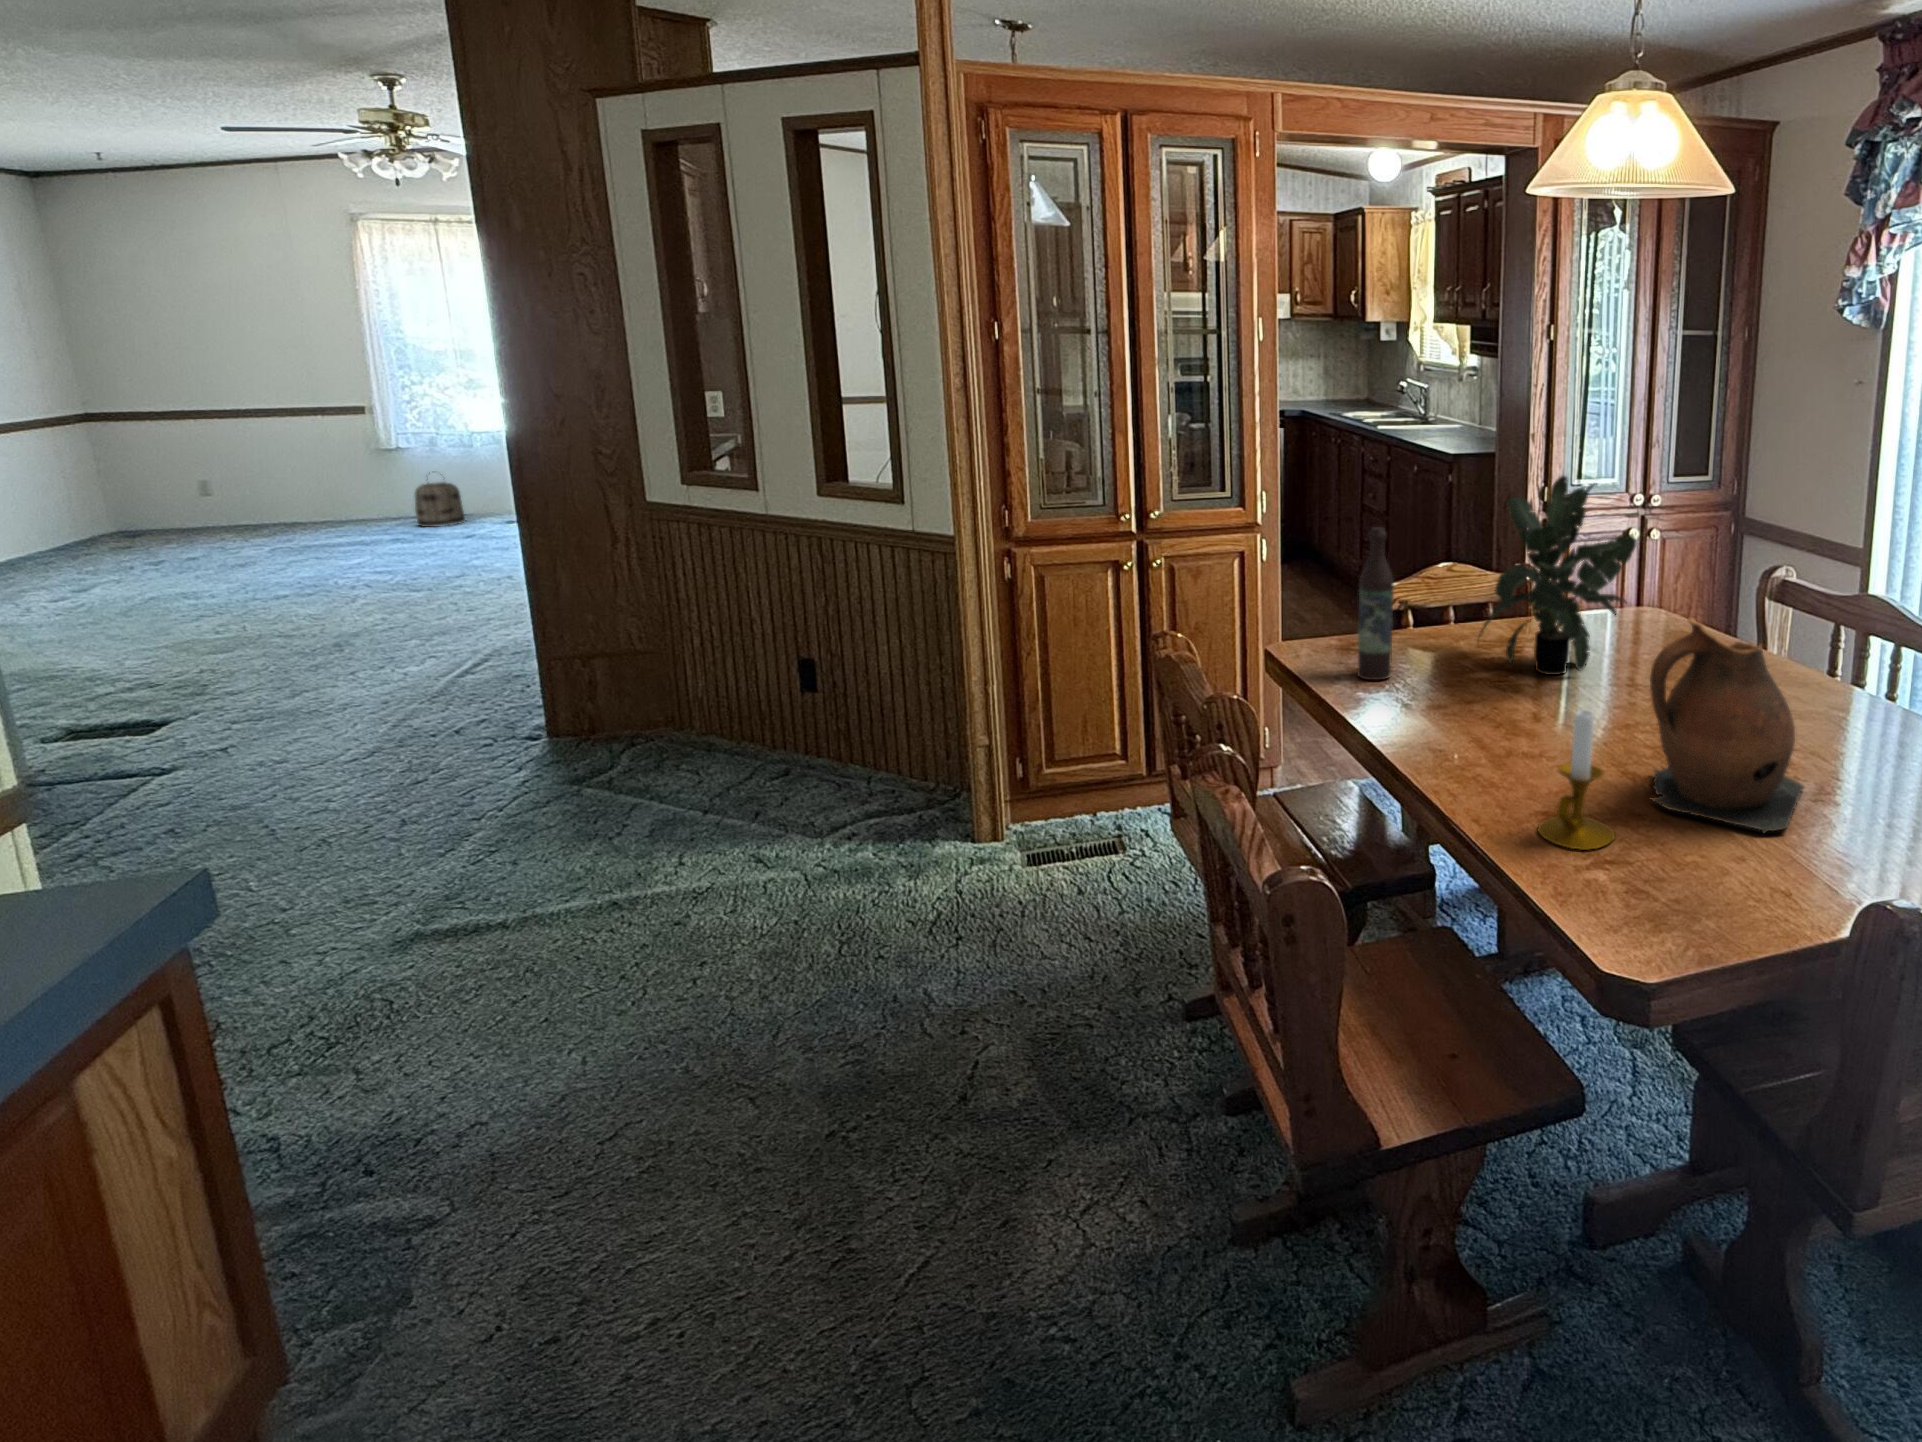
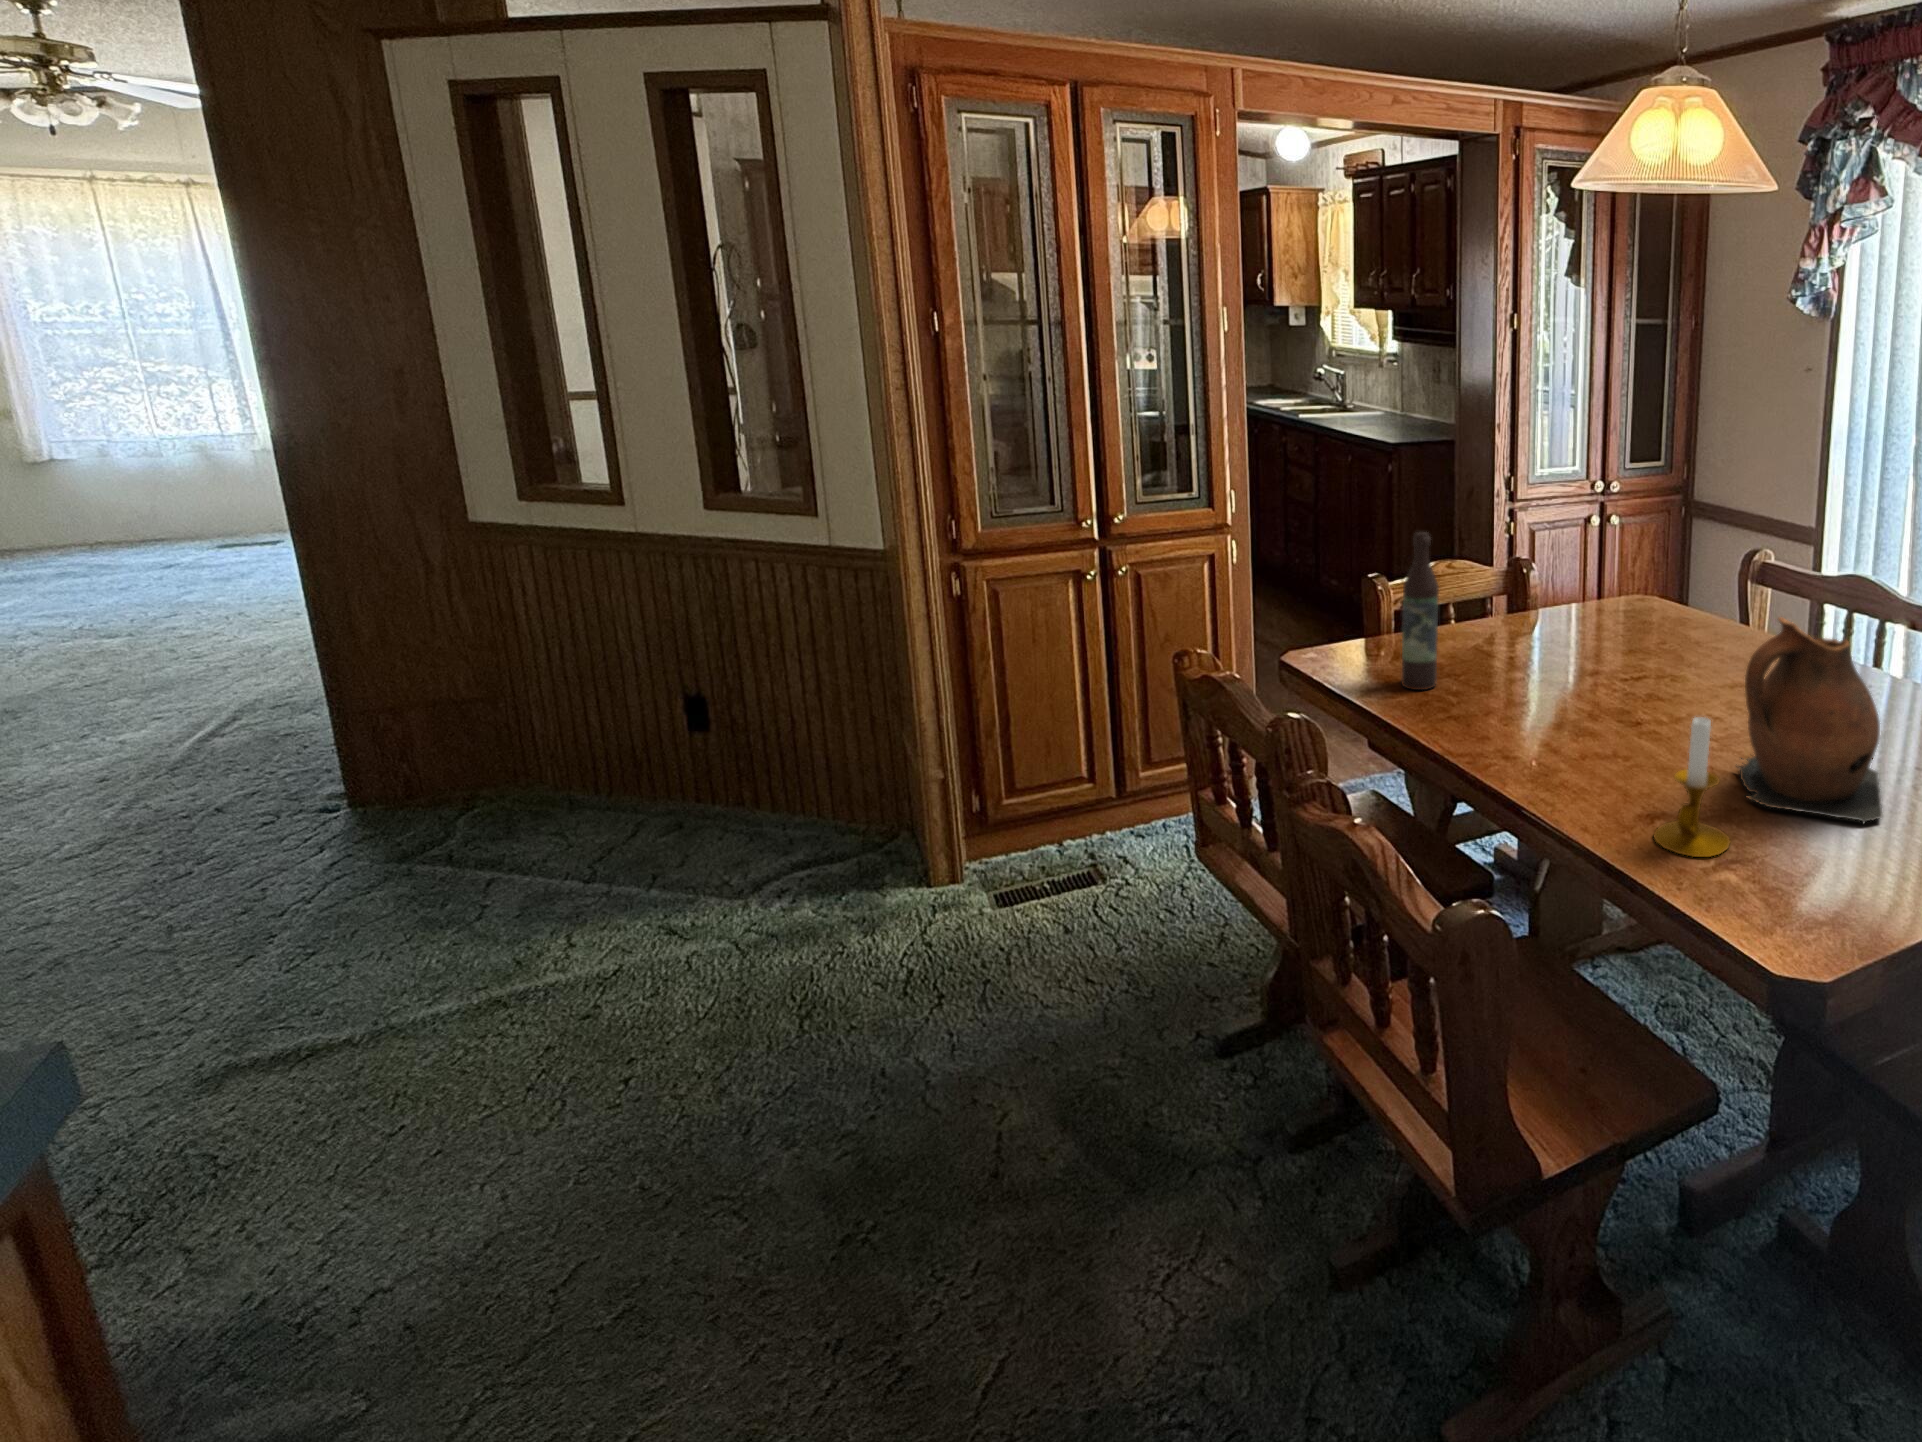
basket: present [415,474,465,527] -> none [100,485,178,553]
potted plant: present [1477,476,1637,675] -> none [1517,472,1673,673]

